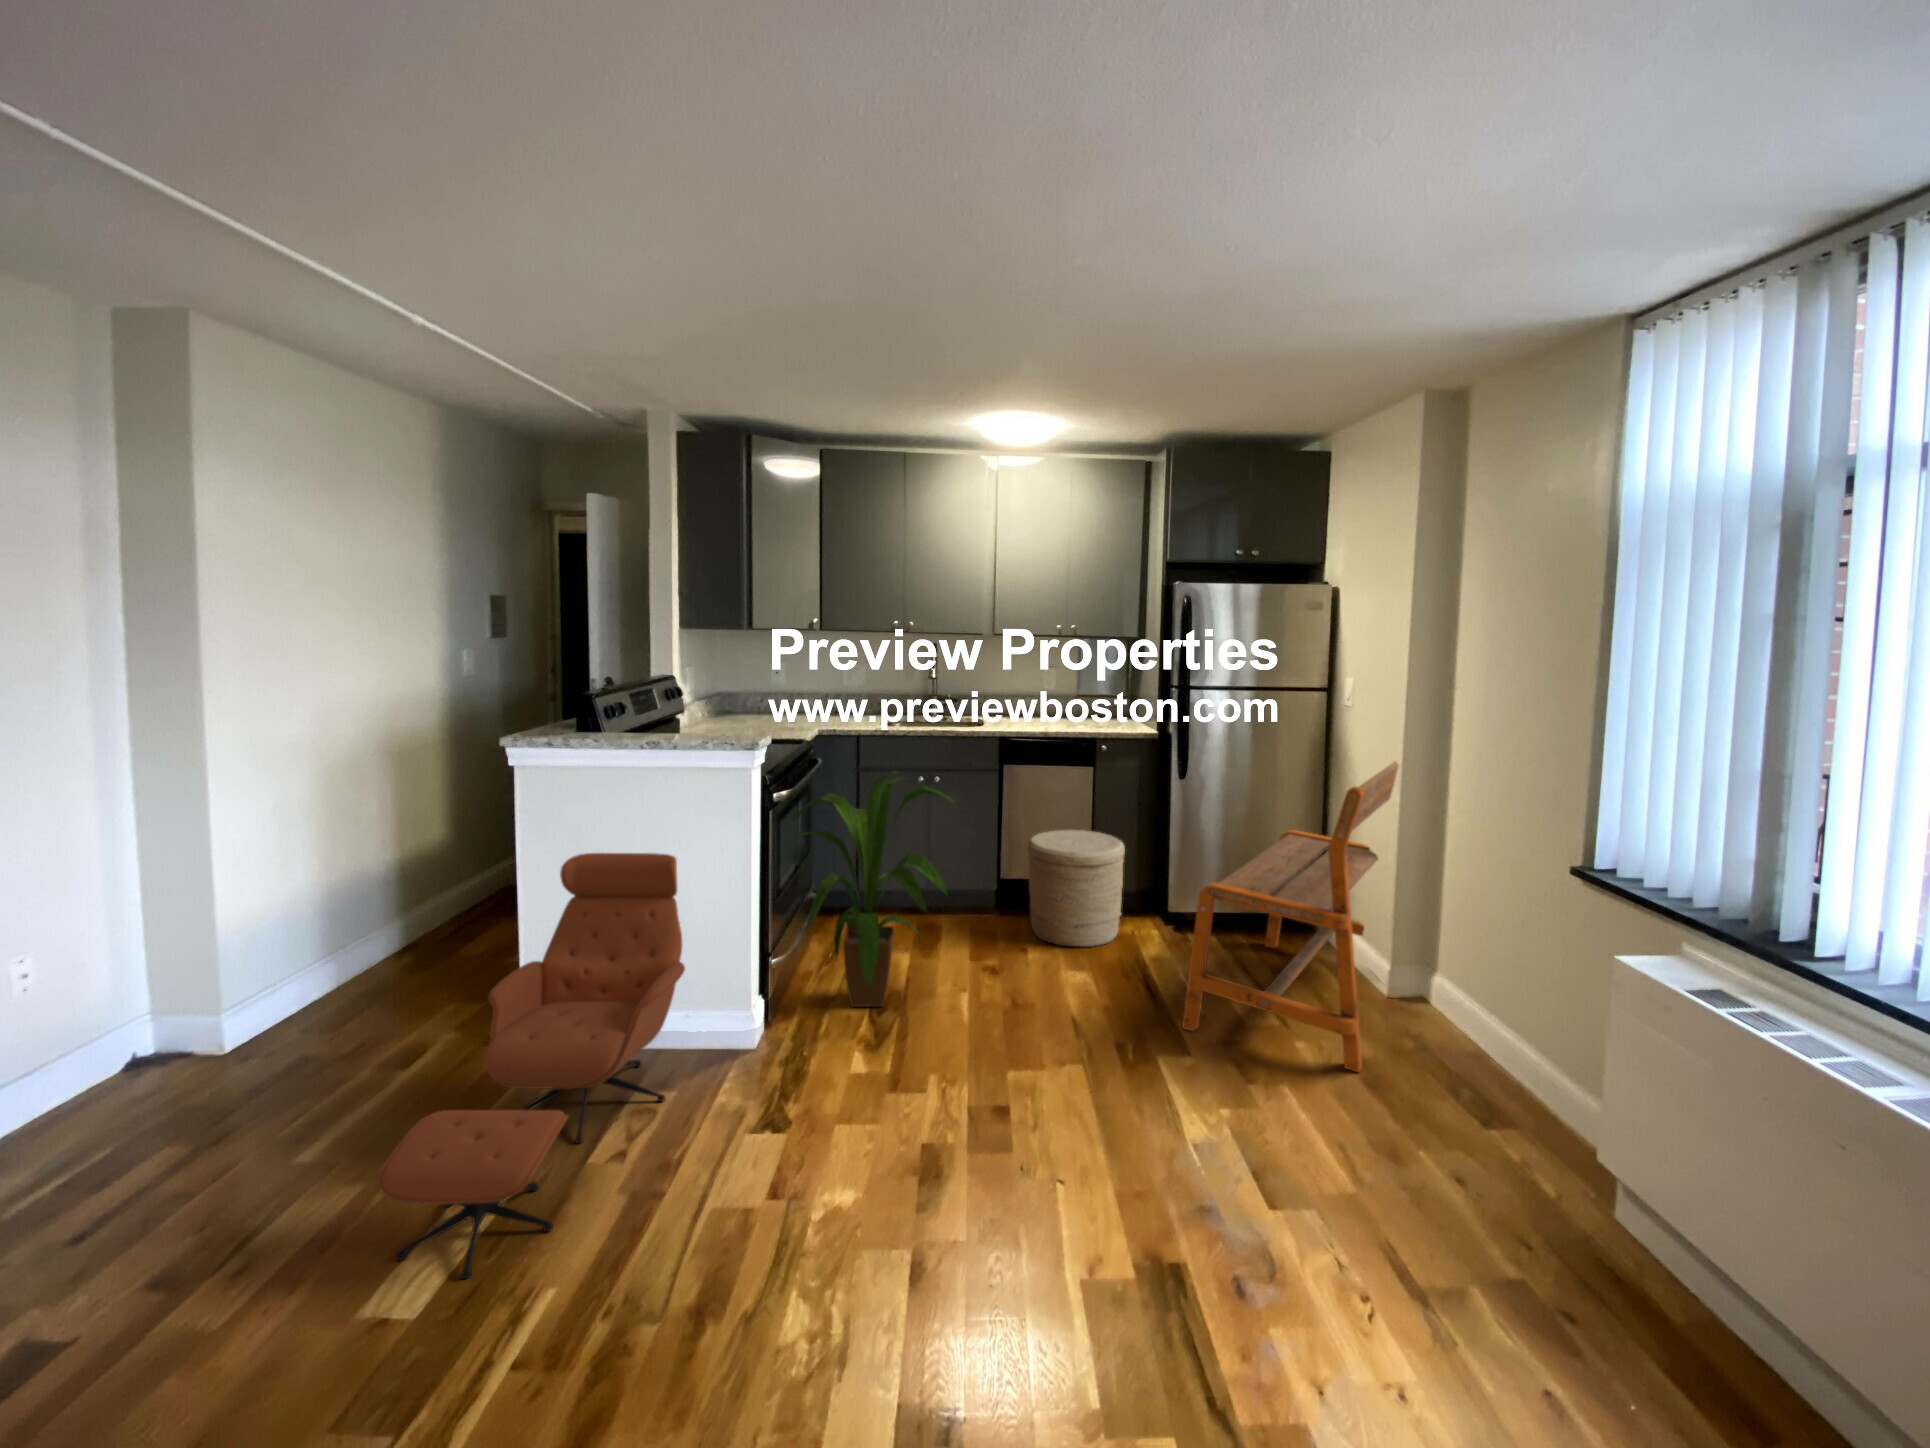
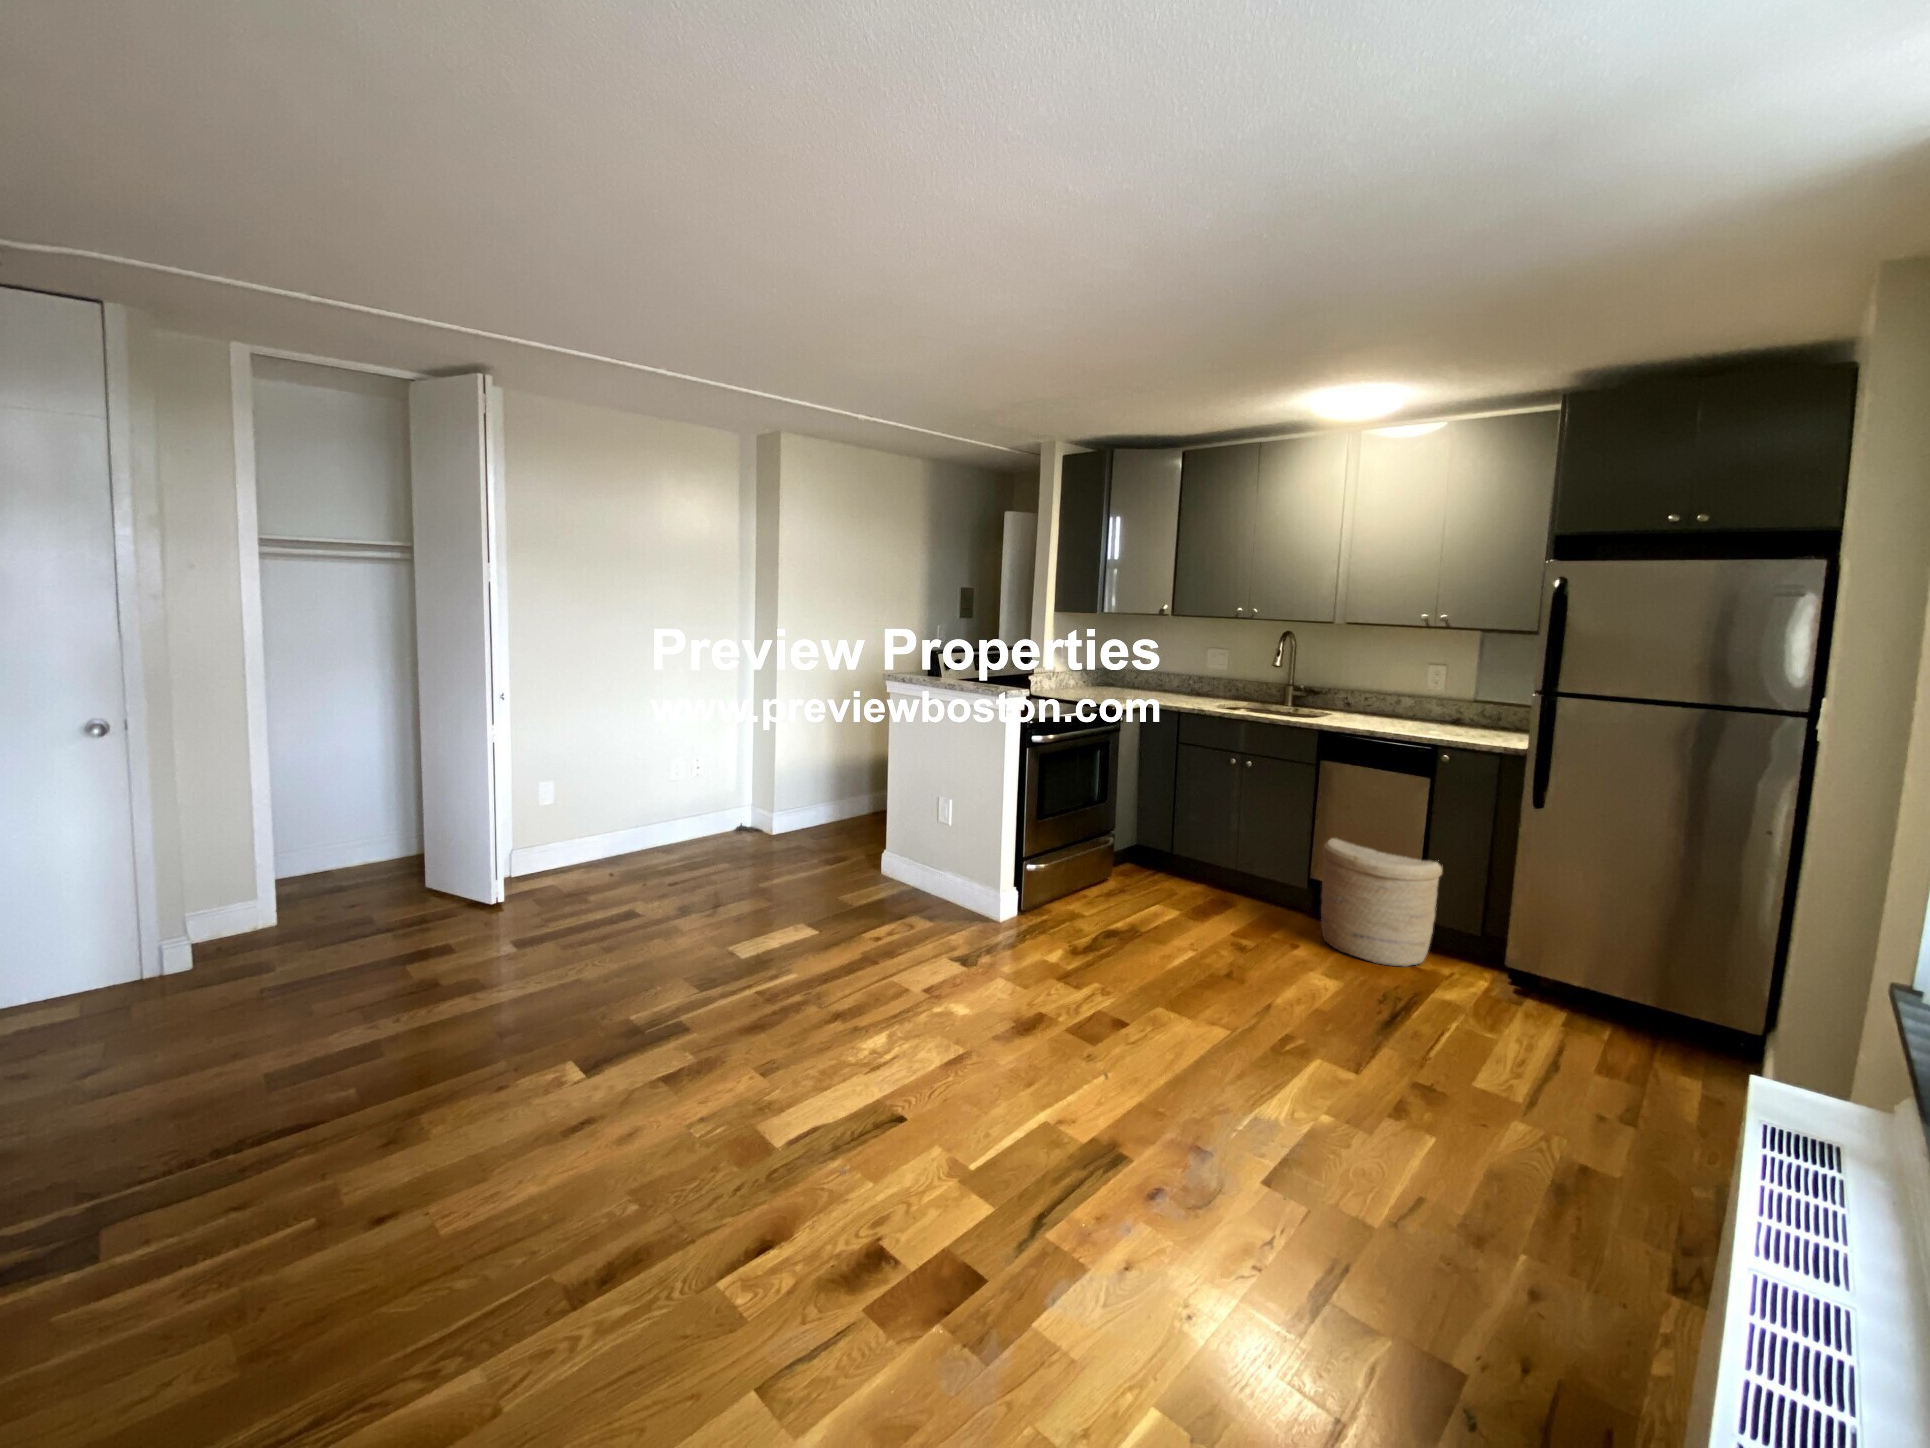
bench: present [1182,762,1398,1072] -> none [1379,817,1872,1172]
house plant: present [793,771,956,1007] -> none [1052,732,1197,932]
lounge chair: present [379,853,685,1279] -> none [752,755,965,954]

